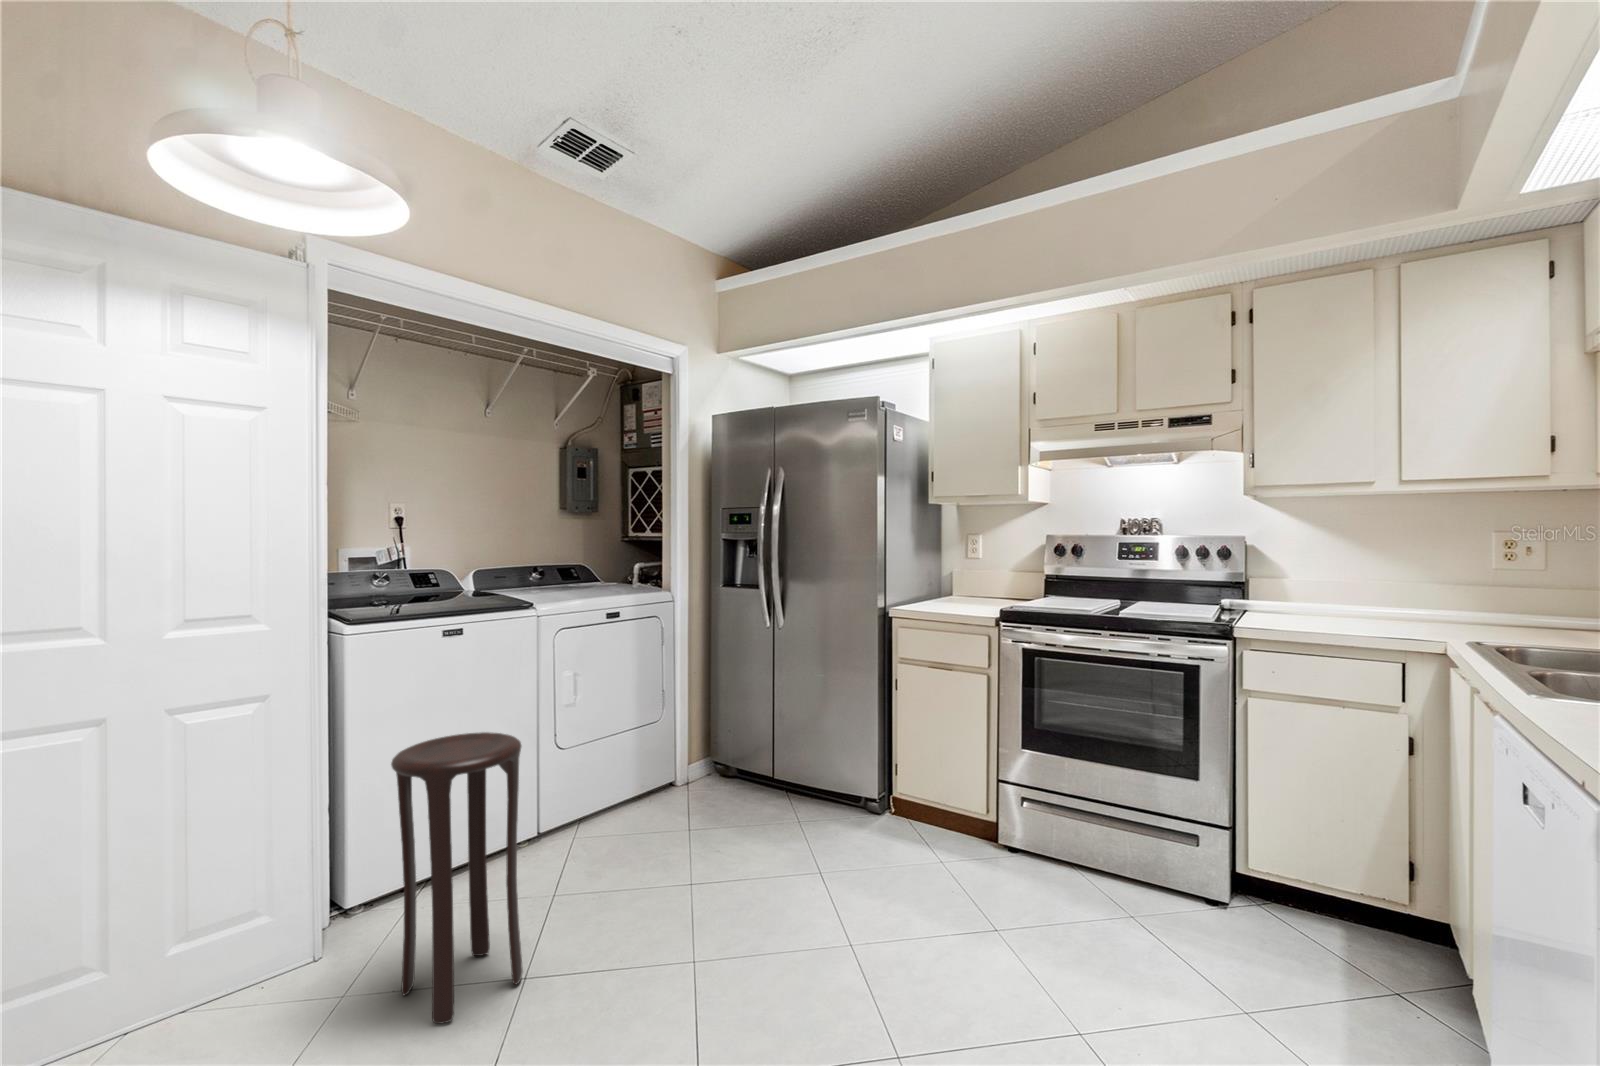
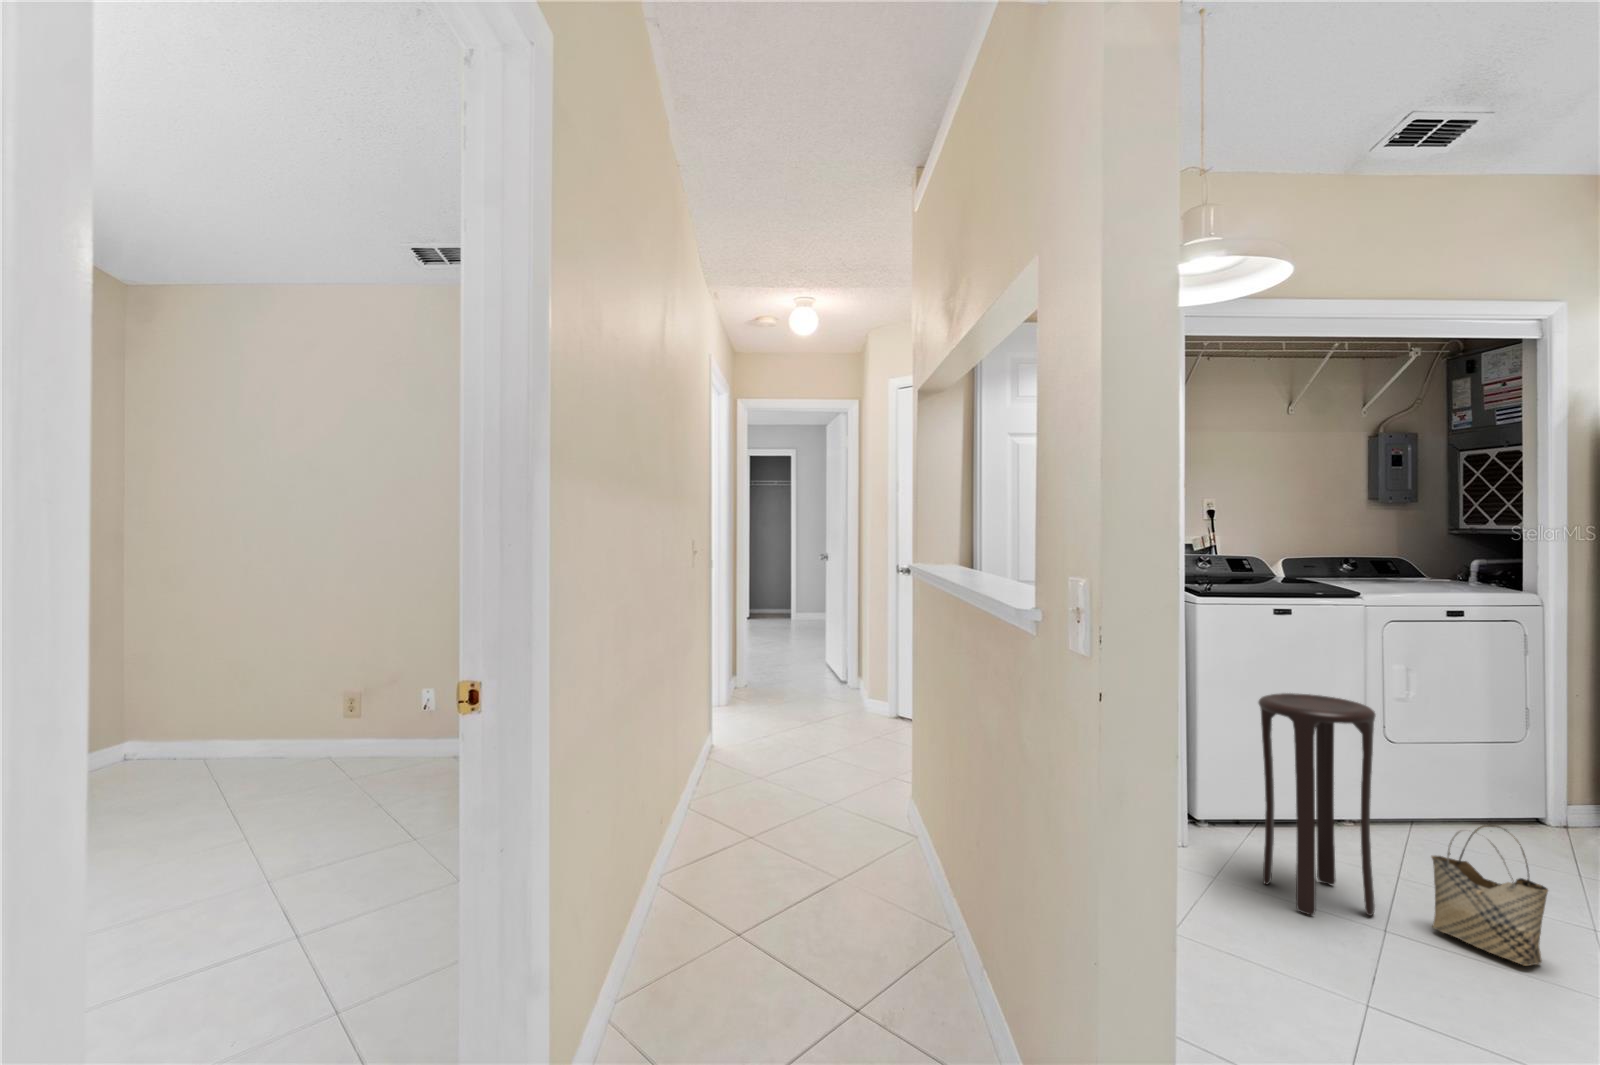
woven basket: none [574,834,663,978] -> present [1432,825,1548,966]

